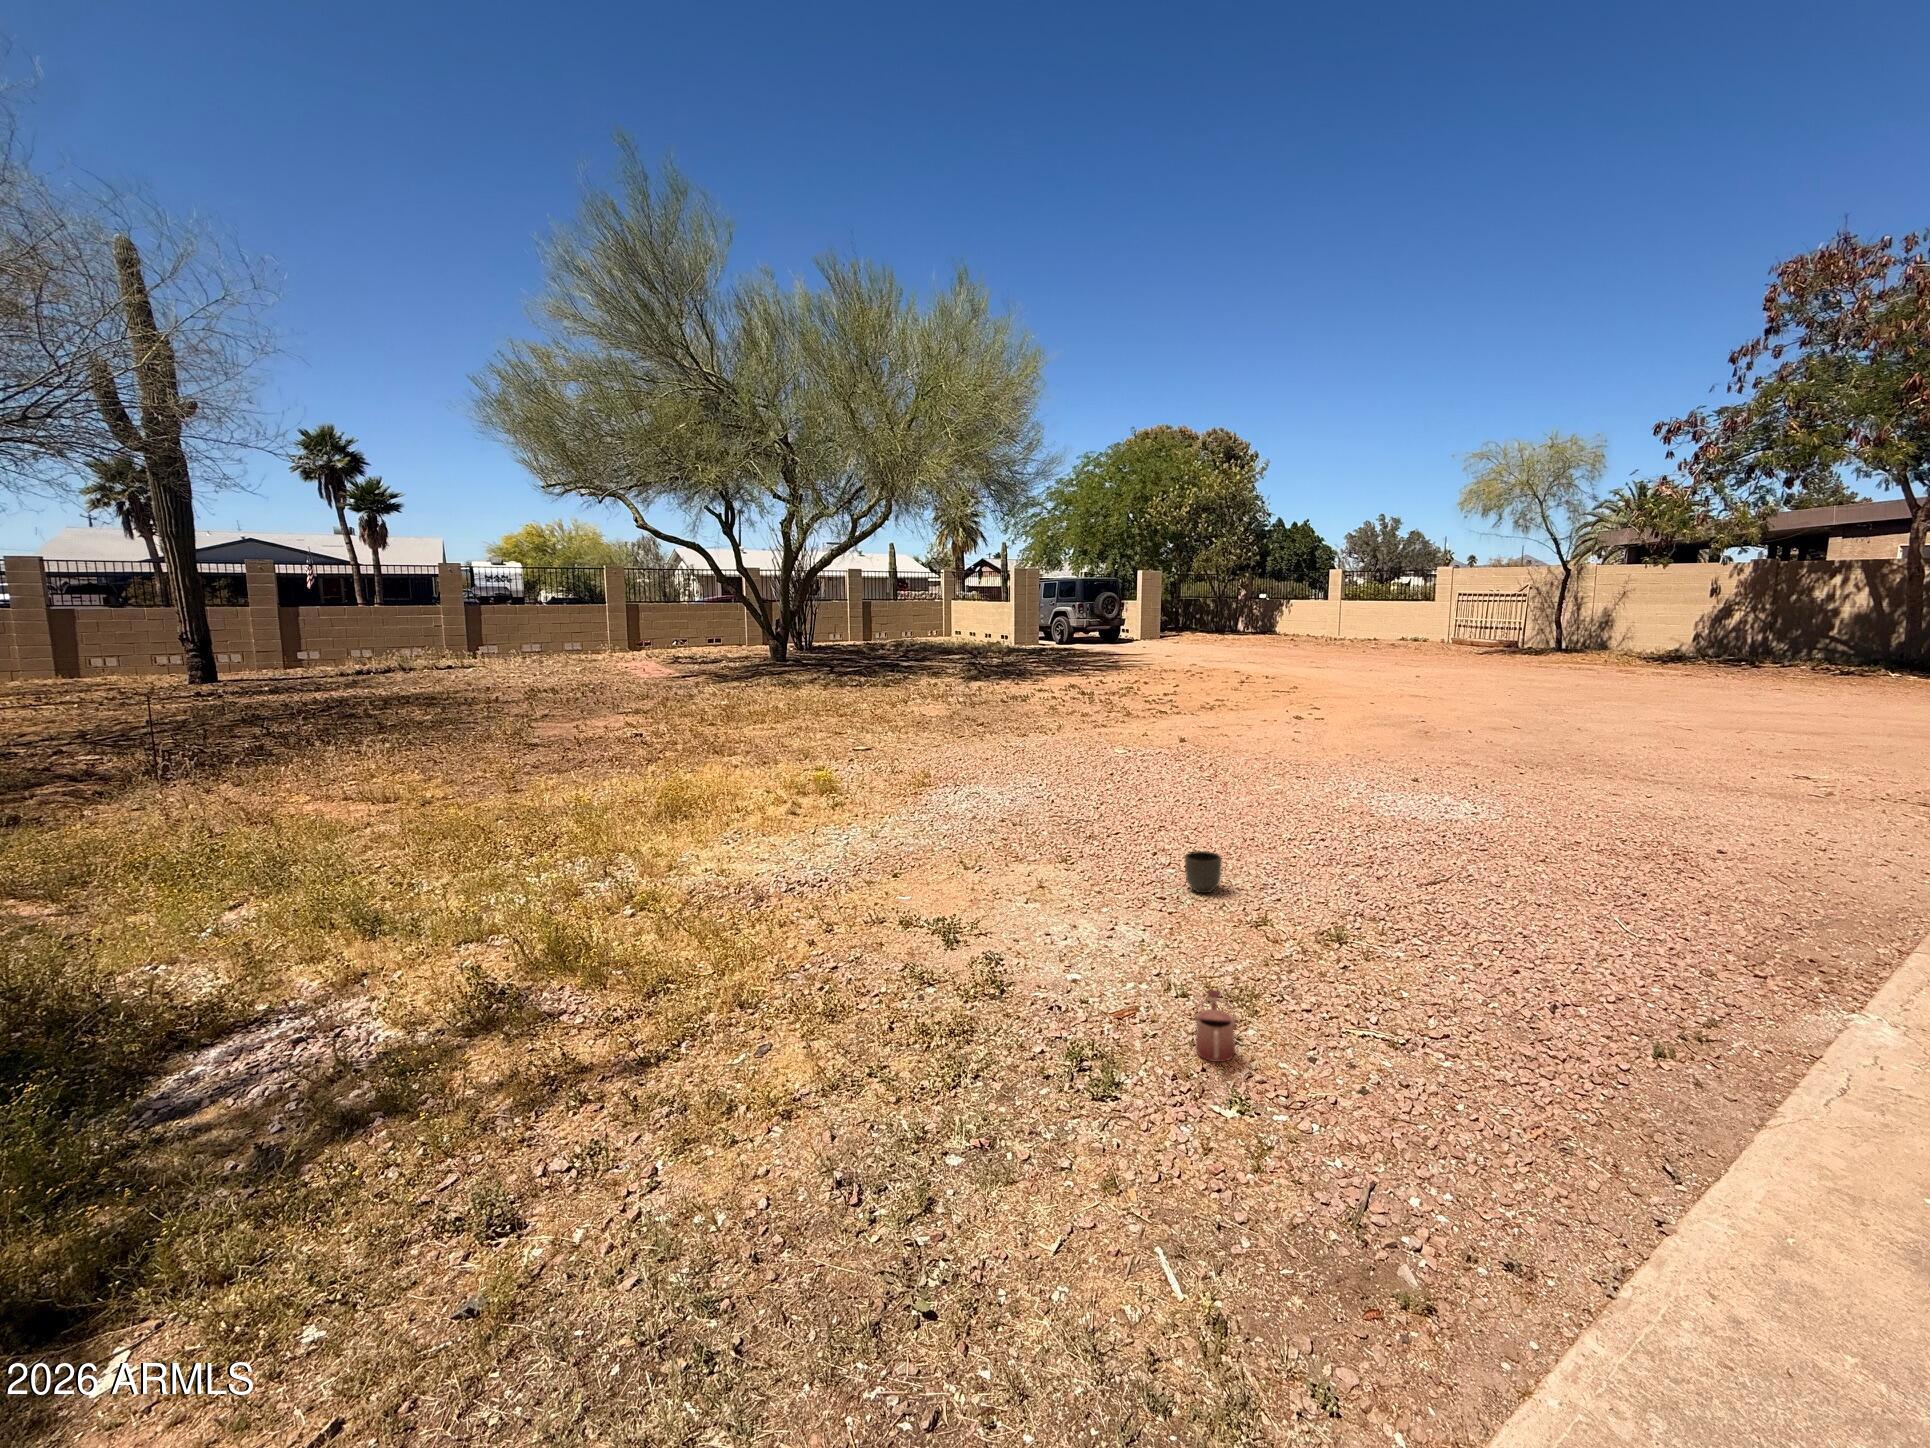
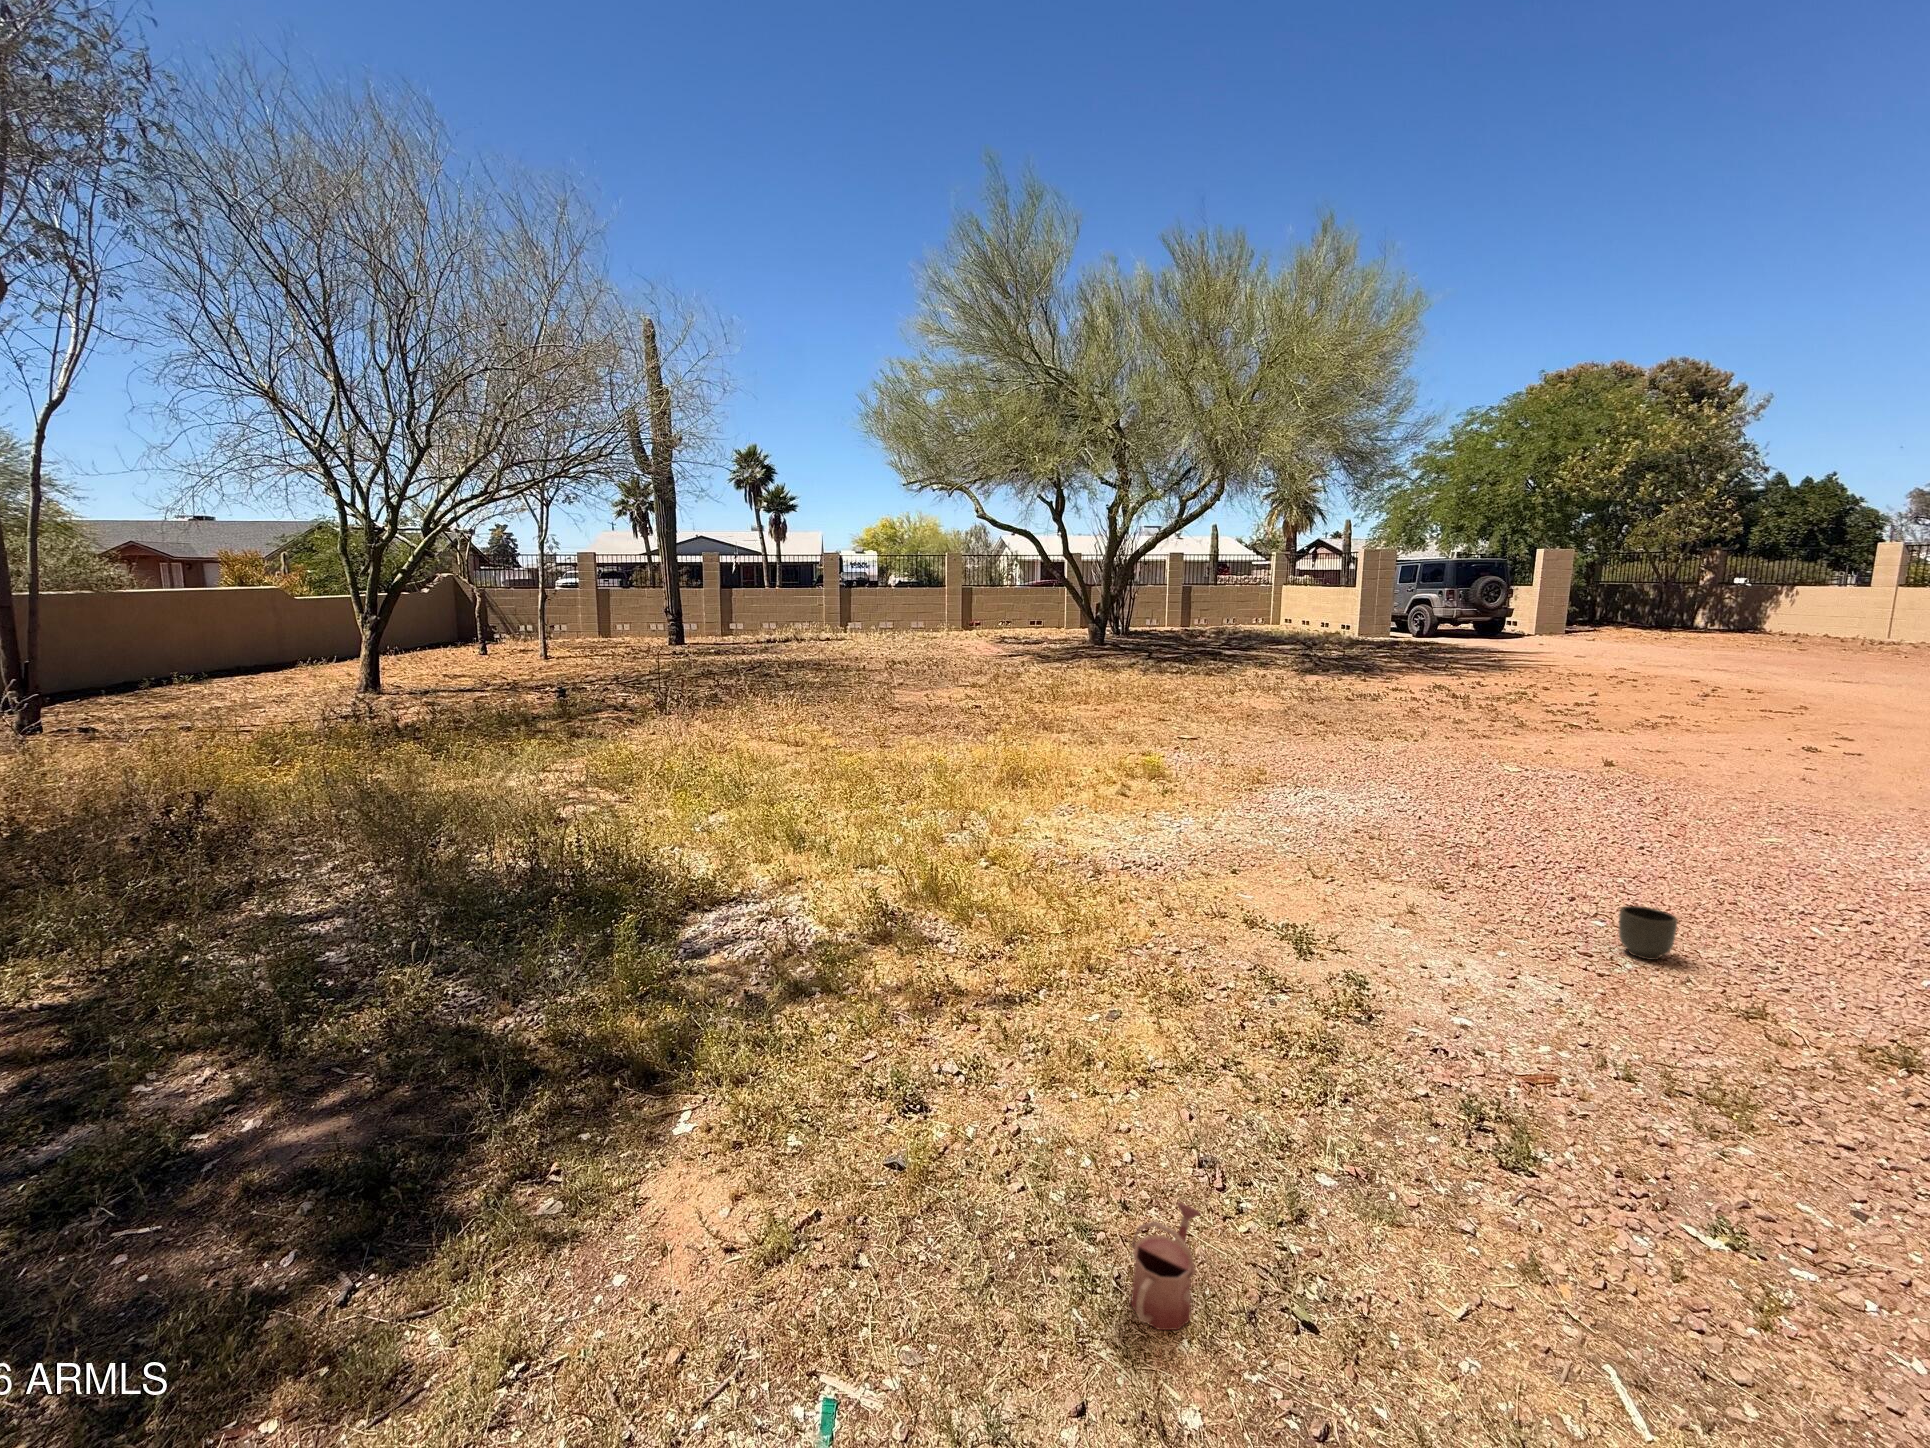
watering can: present [1194,990,1237,1062] -> present [1131,1202,1201,1330]

